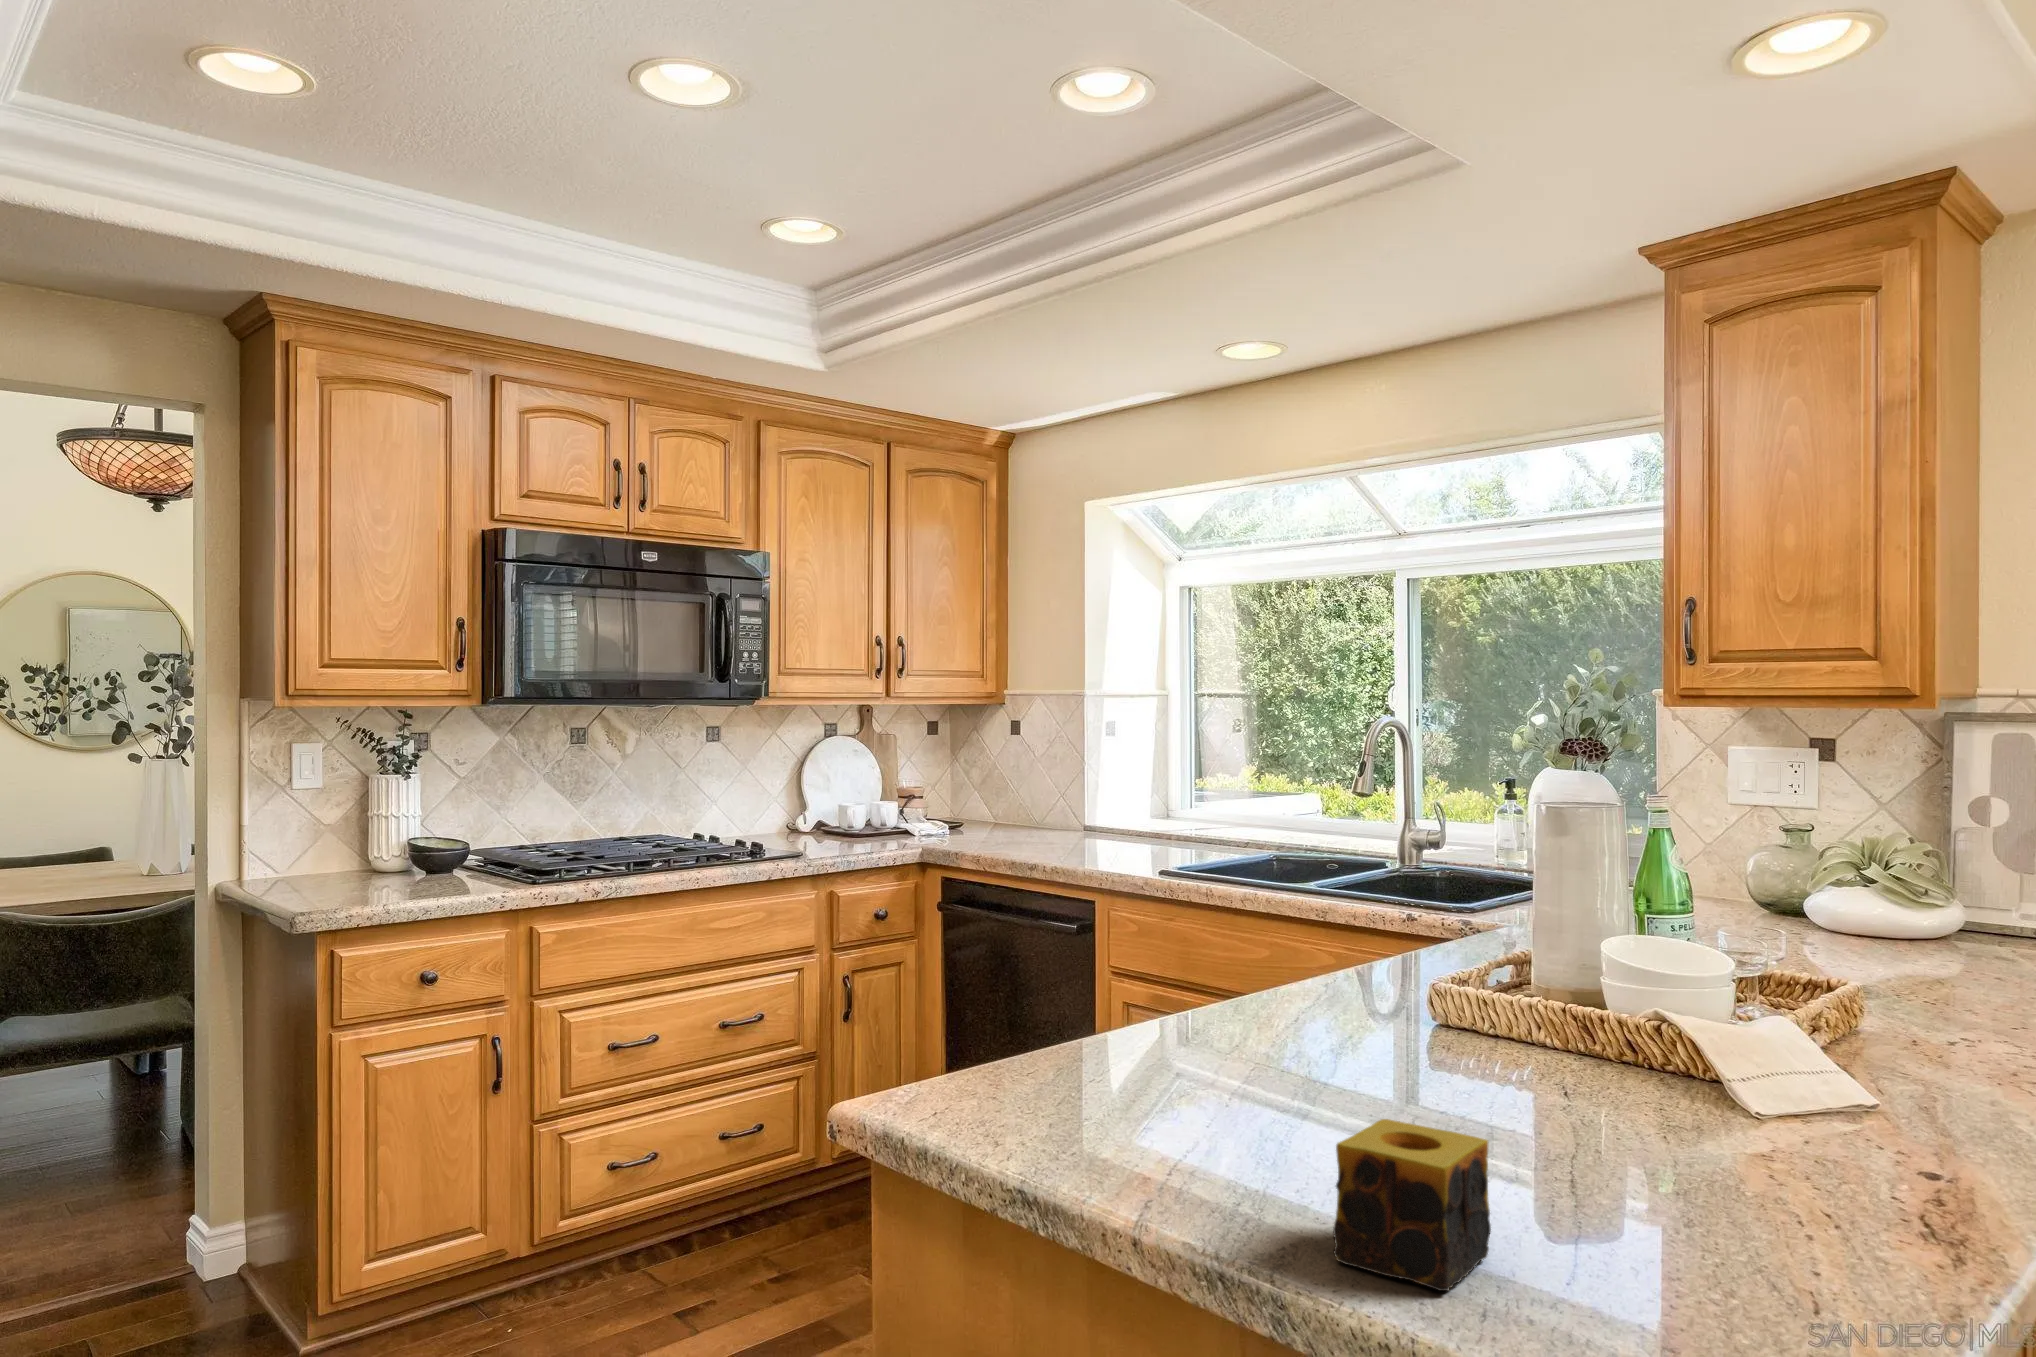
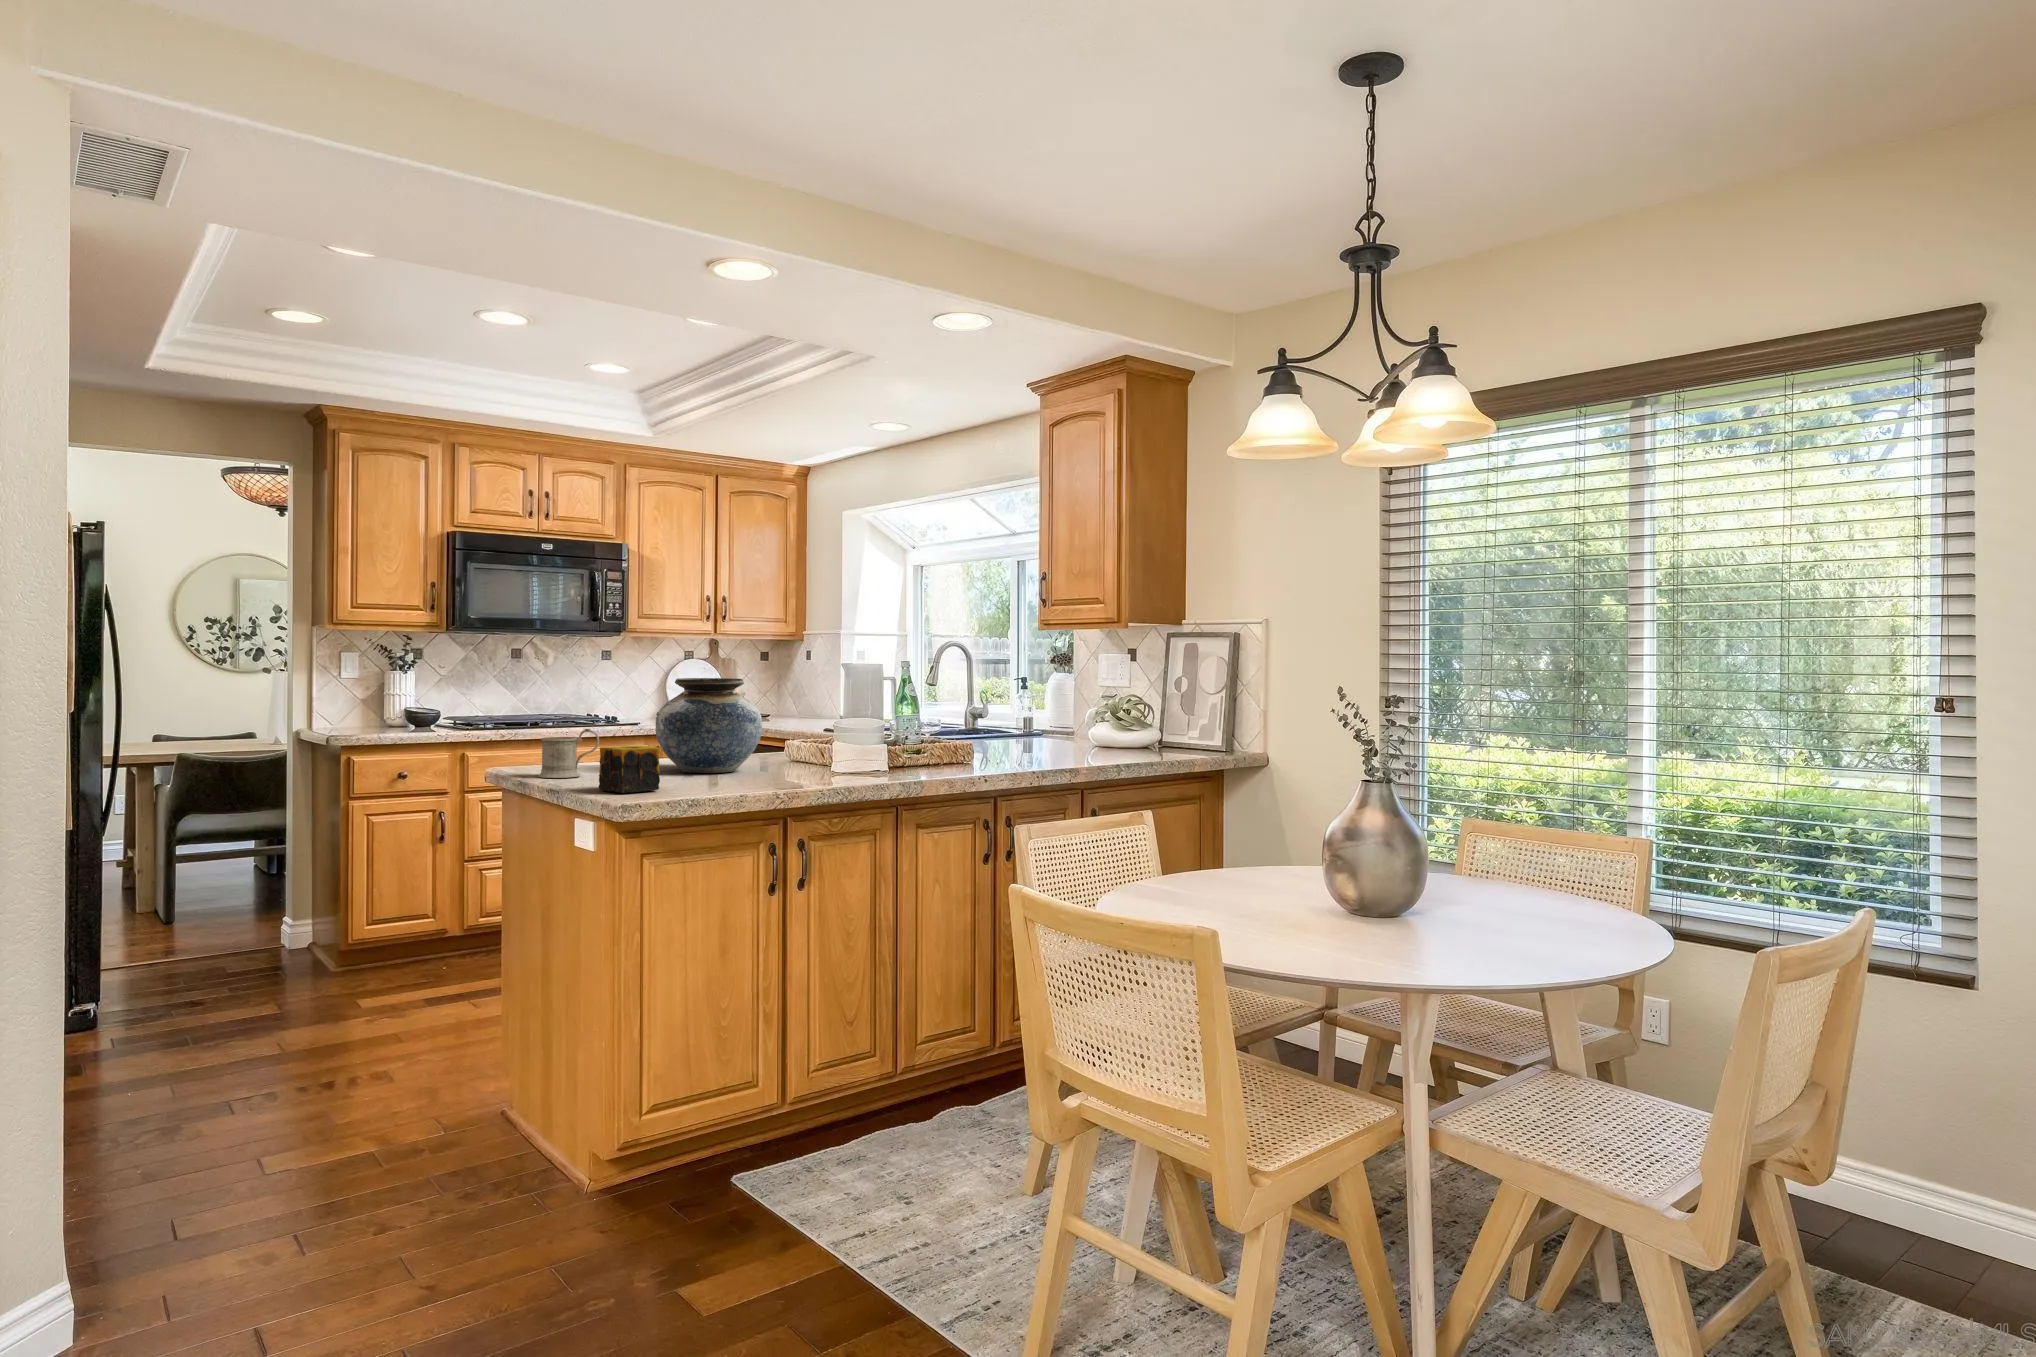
vase: none [1215,872,1459,1111] -> present [655,678,762,773]
mug: none [1029,1029,1167,1169] -> present [538,729,599,778]

